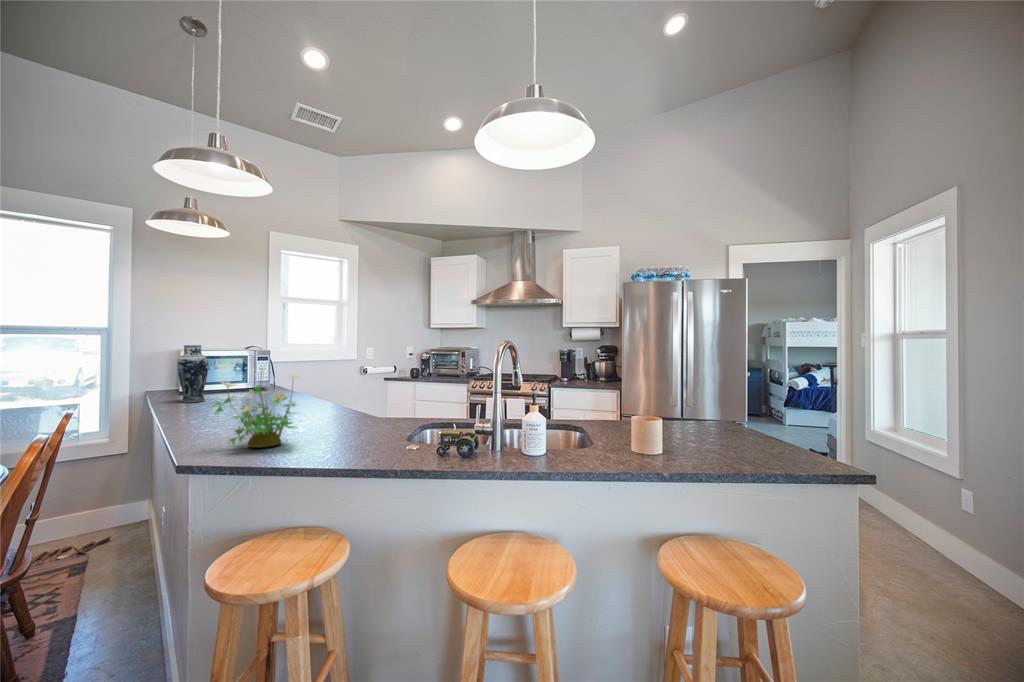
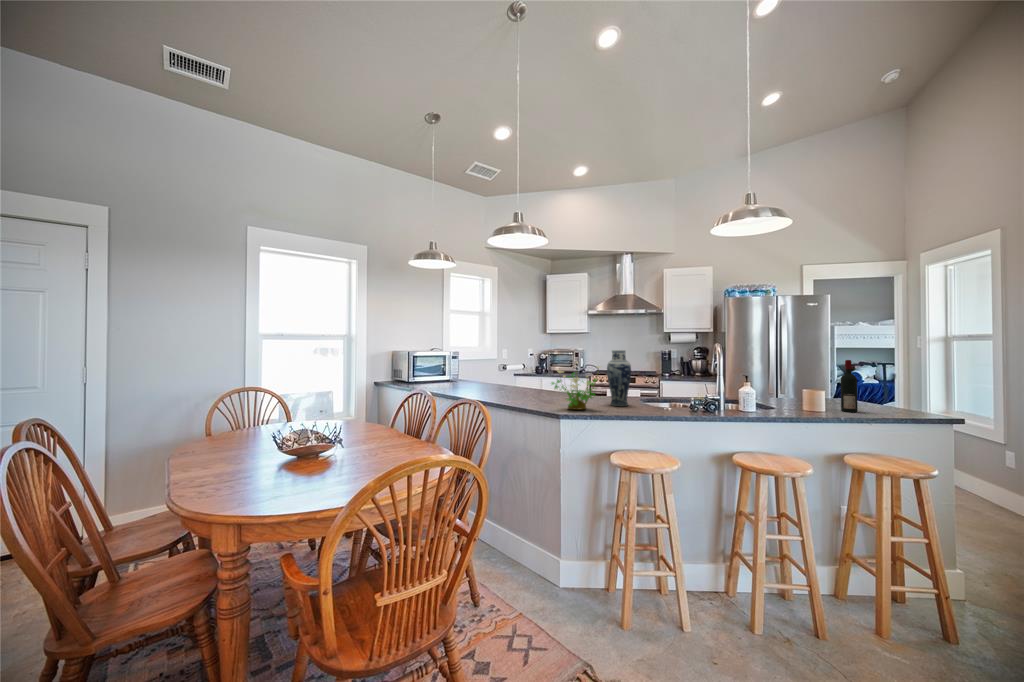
vase: present [178,345,208,403] -> present [607,350,631,406]
wine bottle: none [691,367,714,453] -> present [841,360,858,412]

